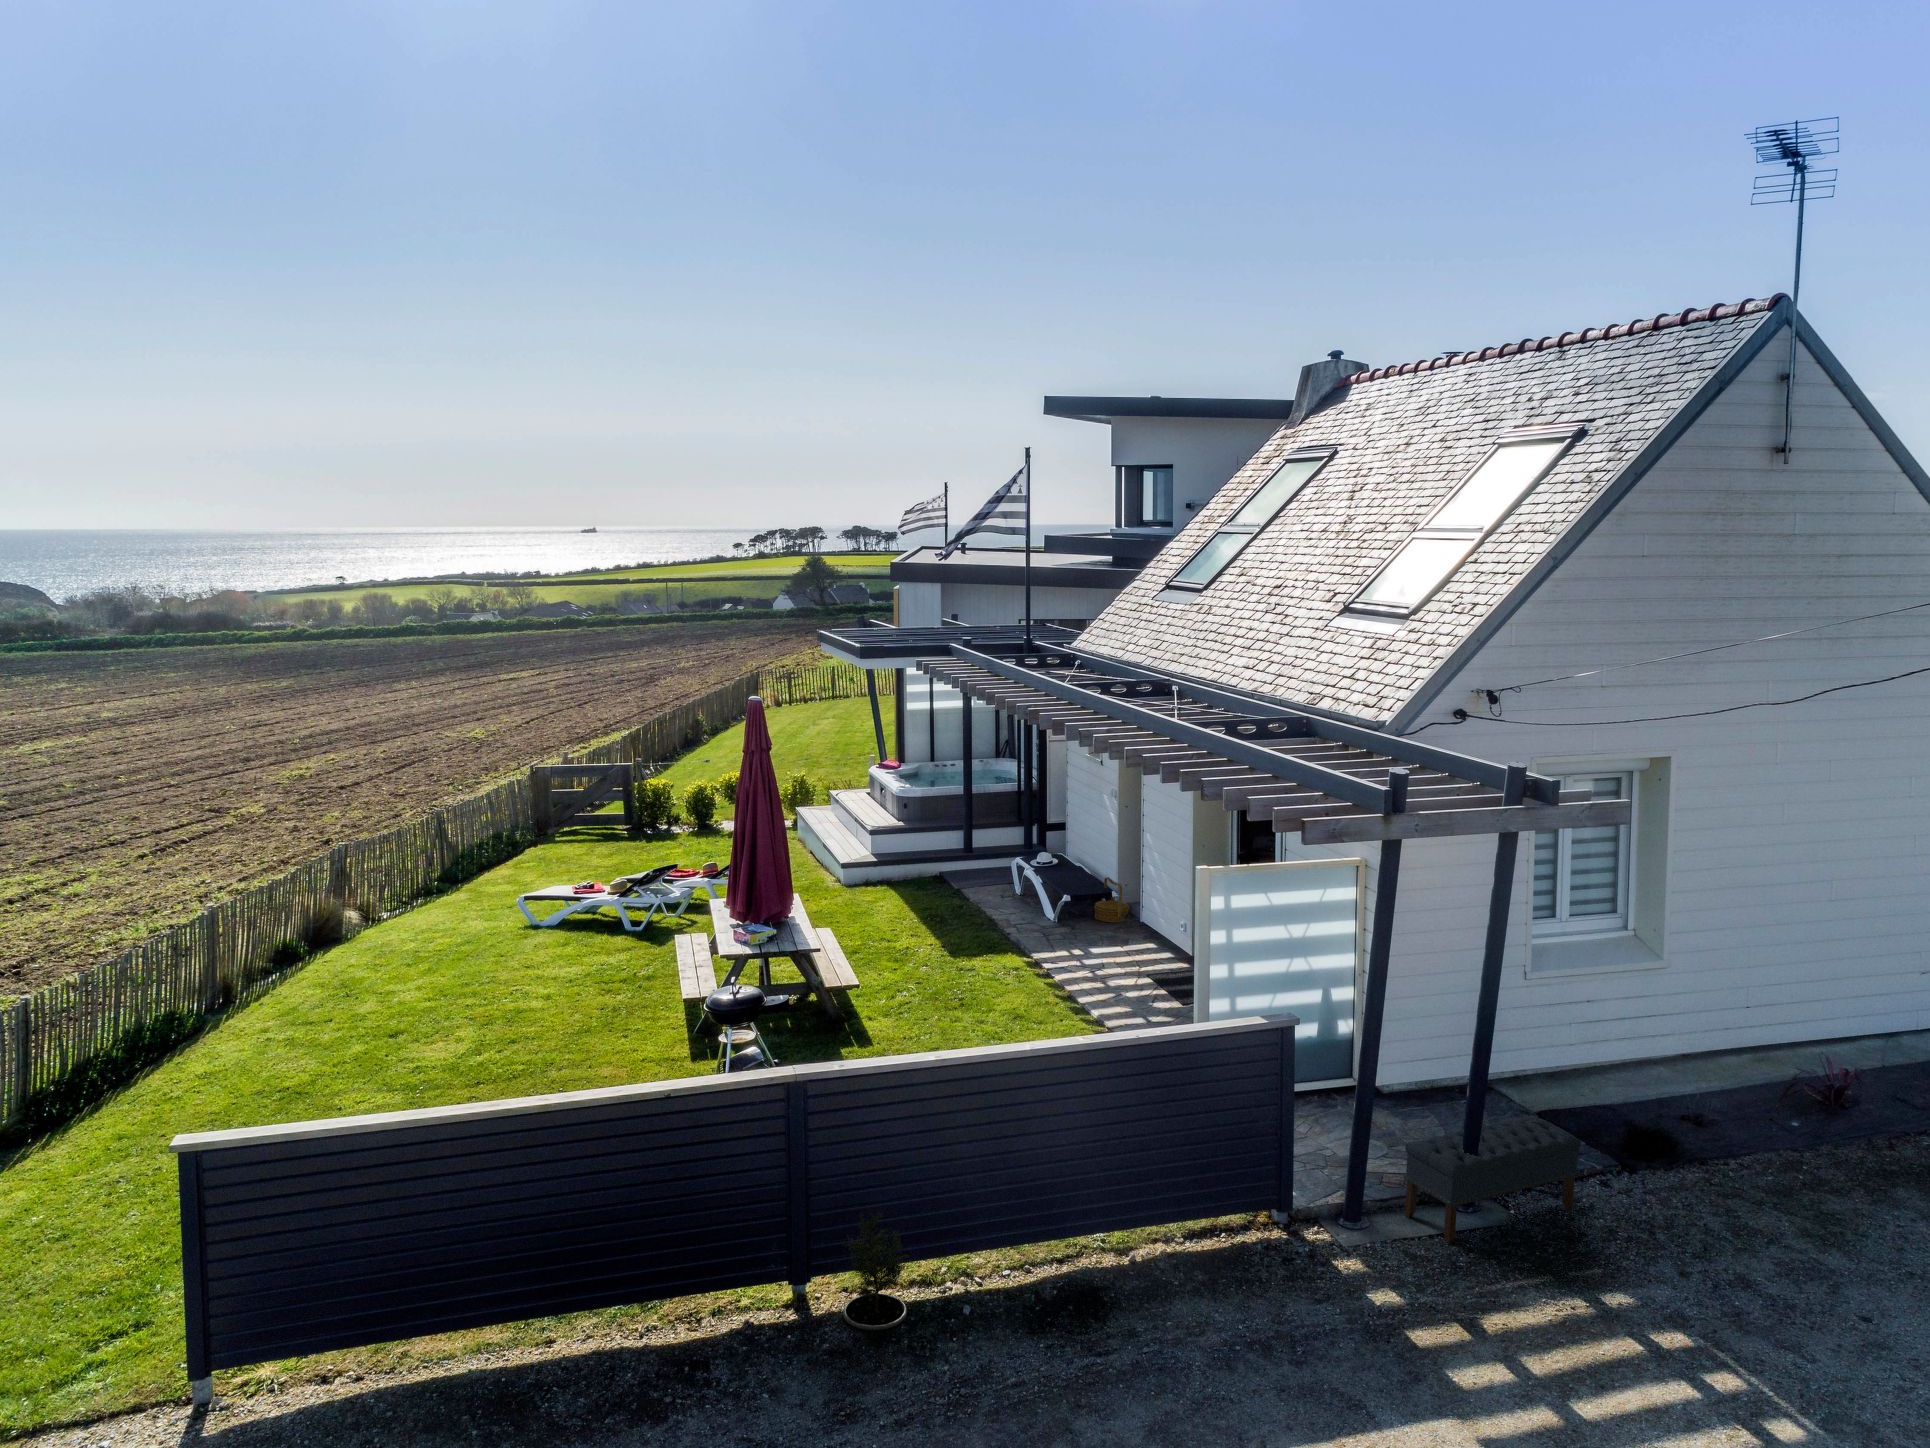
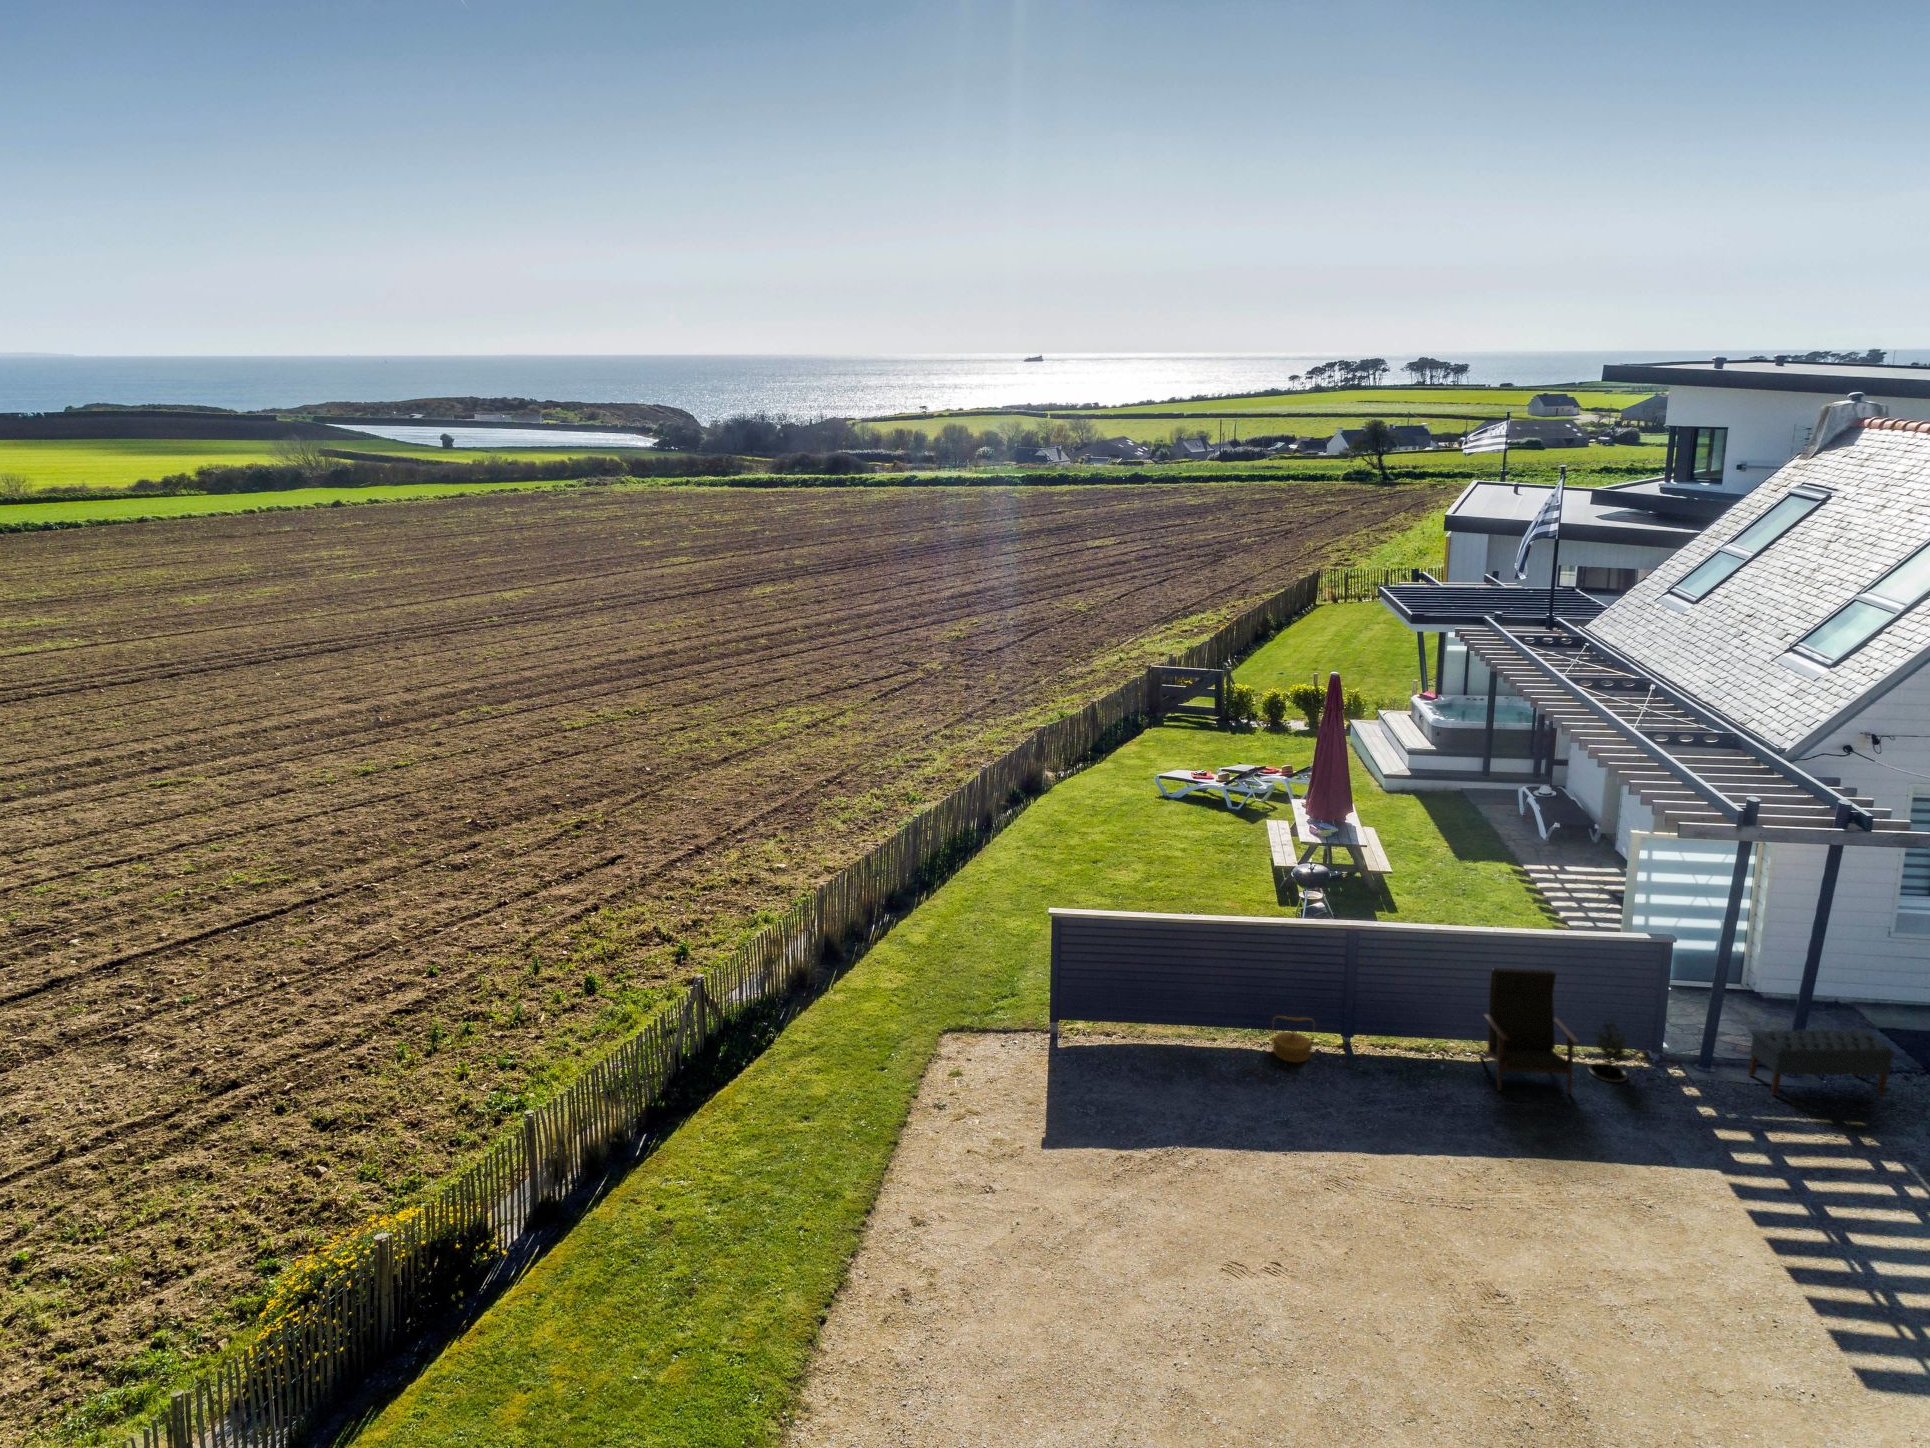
woven basket: present [1094,877,1130,922] -> present [1272,1016,1313,1062]
lounge chair: none [1030,1094,1194,1334] -> present [1480,968,1579,1094]
potted tree: present [843,1209,909,1330] -> present [1589,1023,1628,1082]

